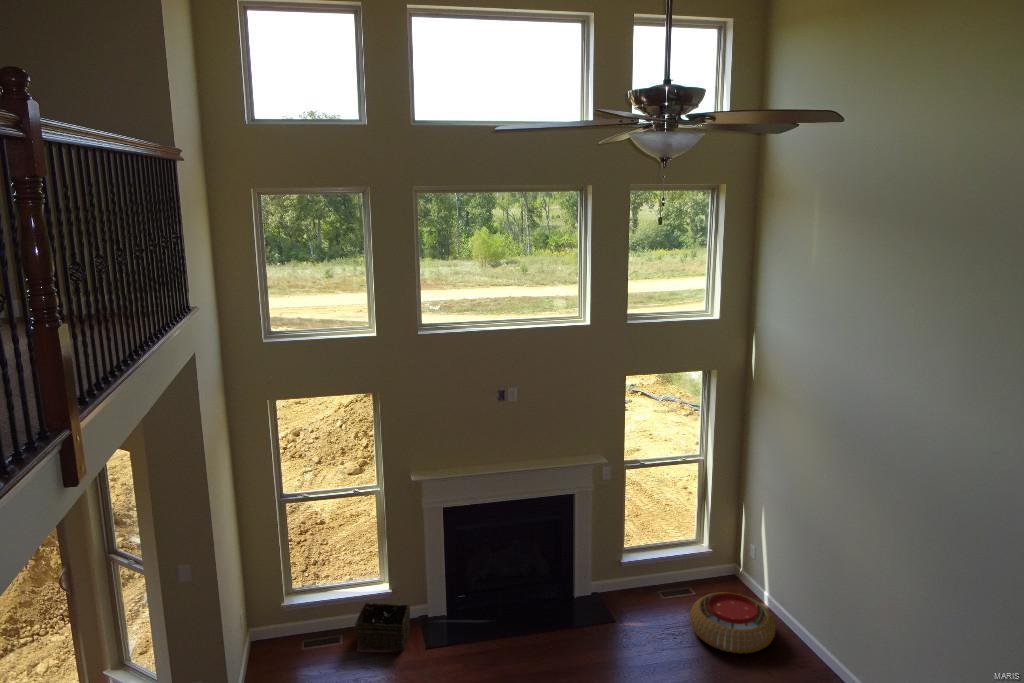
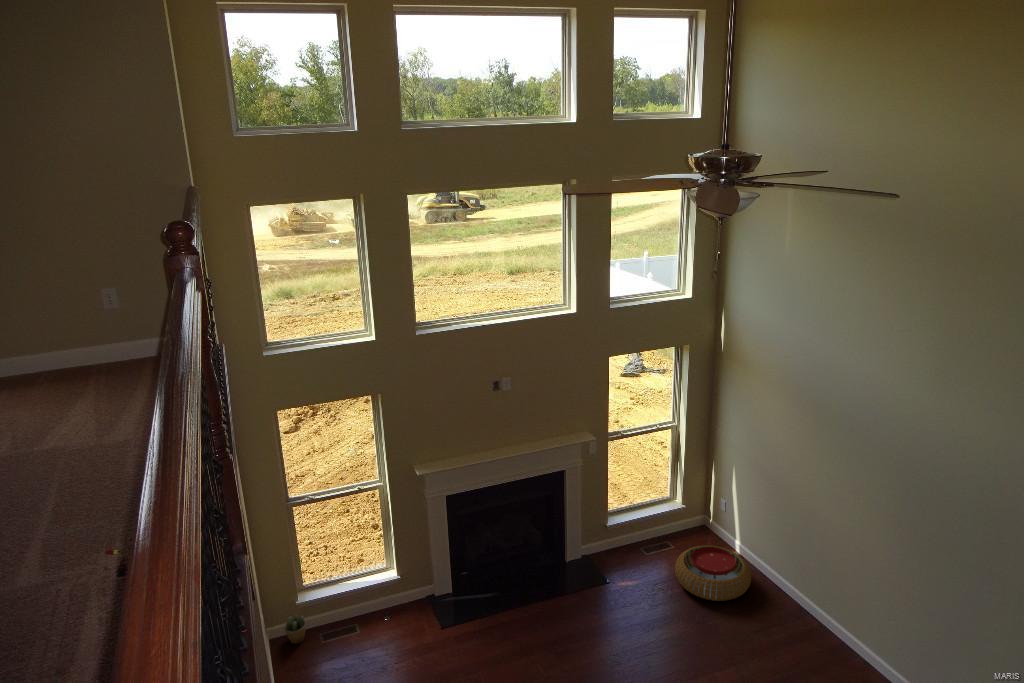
basket: present [355,603,410,651] -> none [373,585,422,636]
potted plant: none [265,618,288,649] -> present [284,615,306,644]

